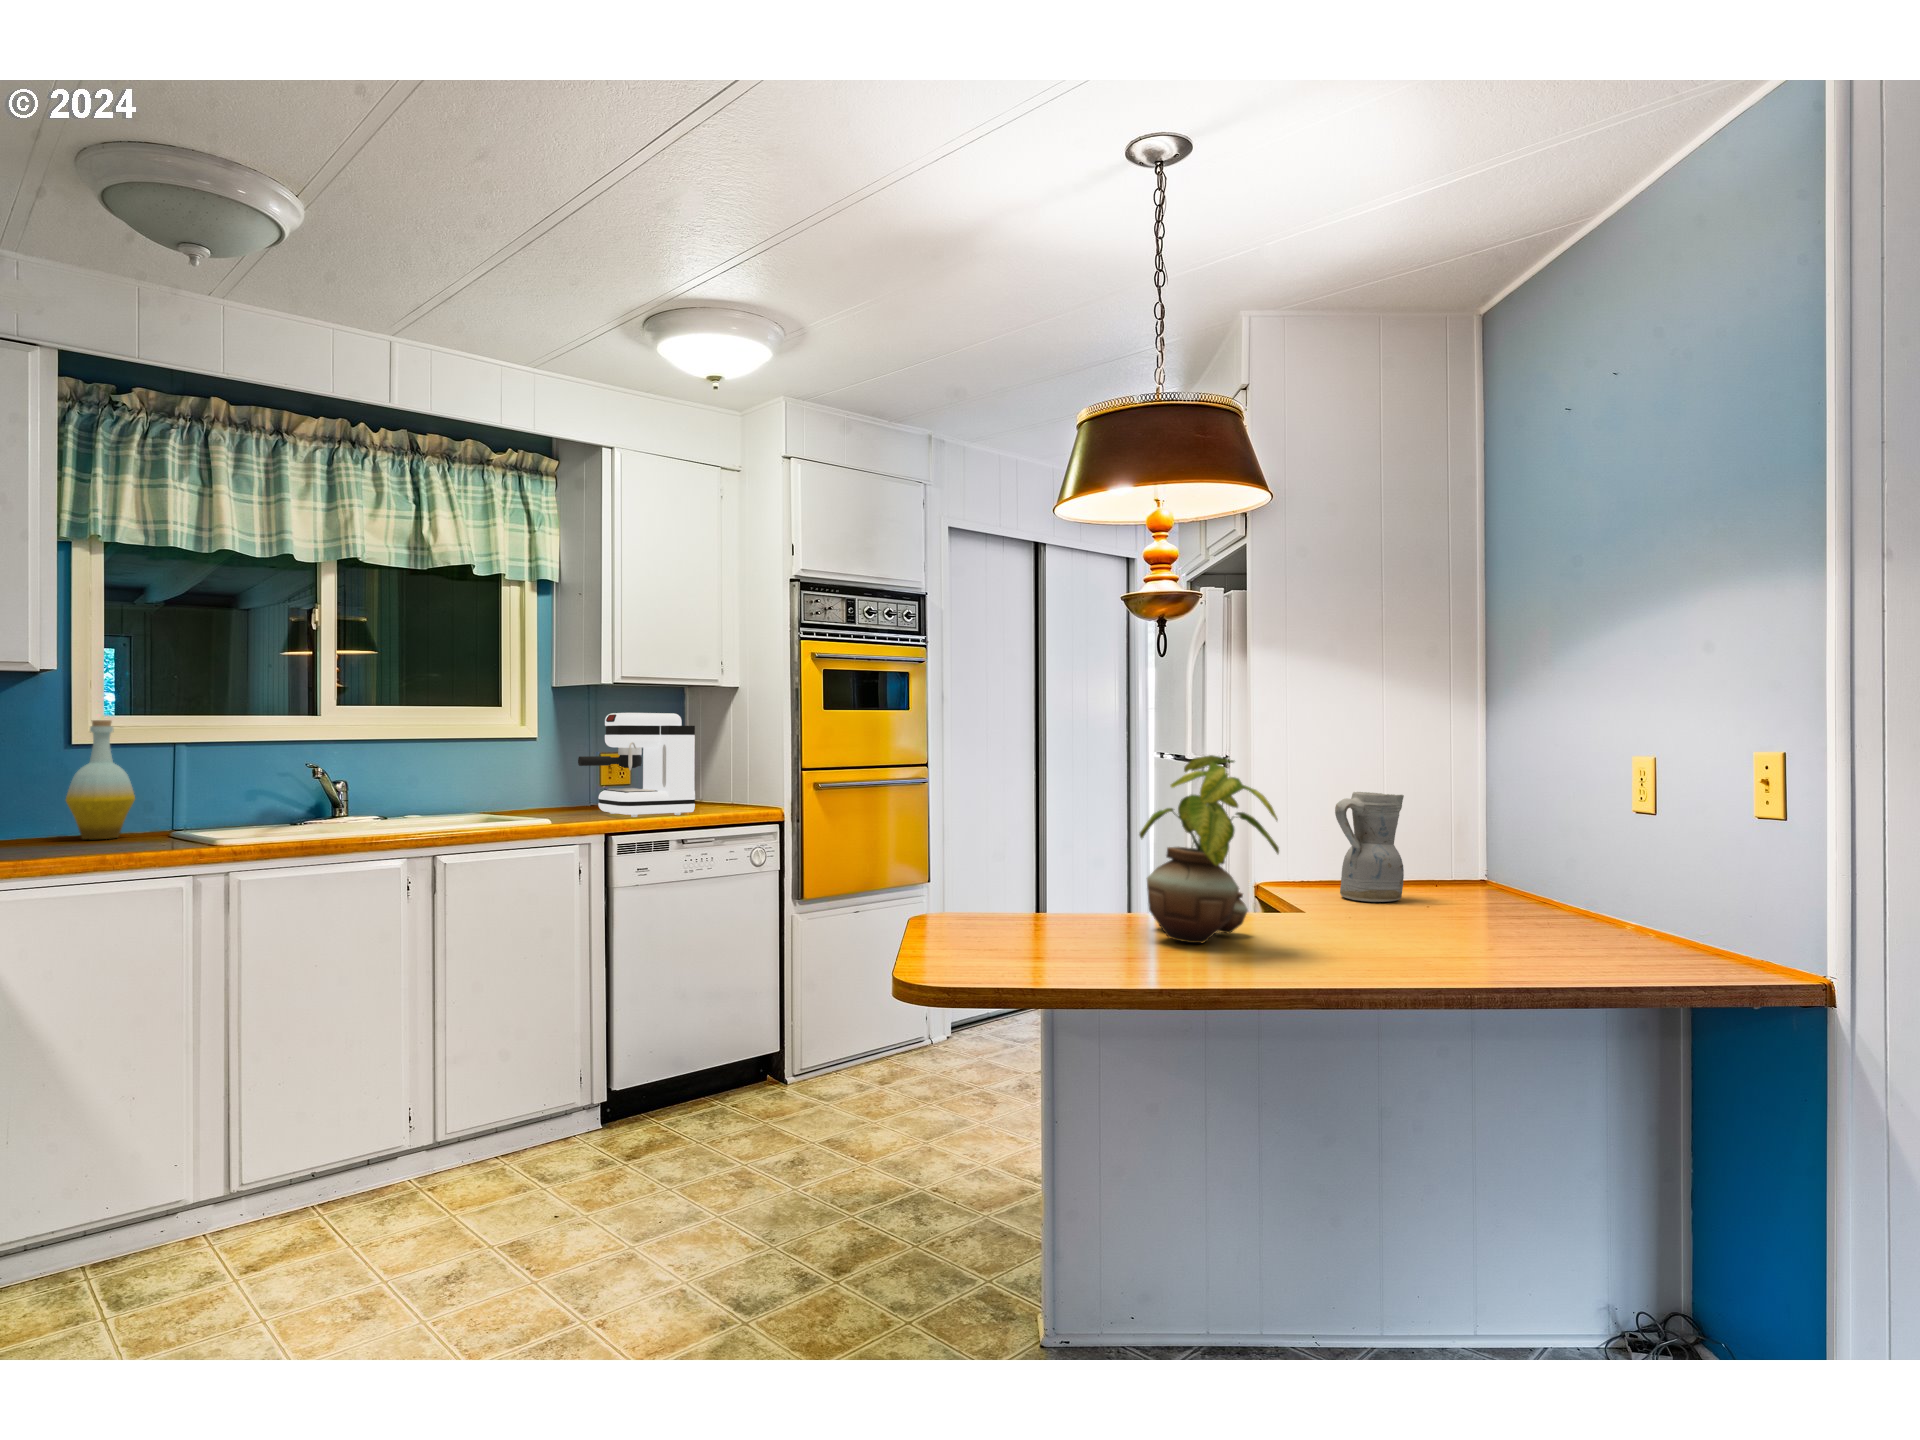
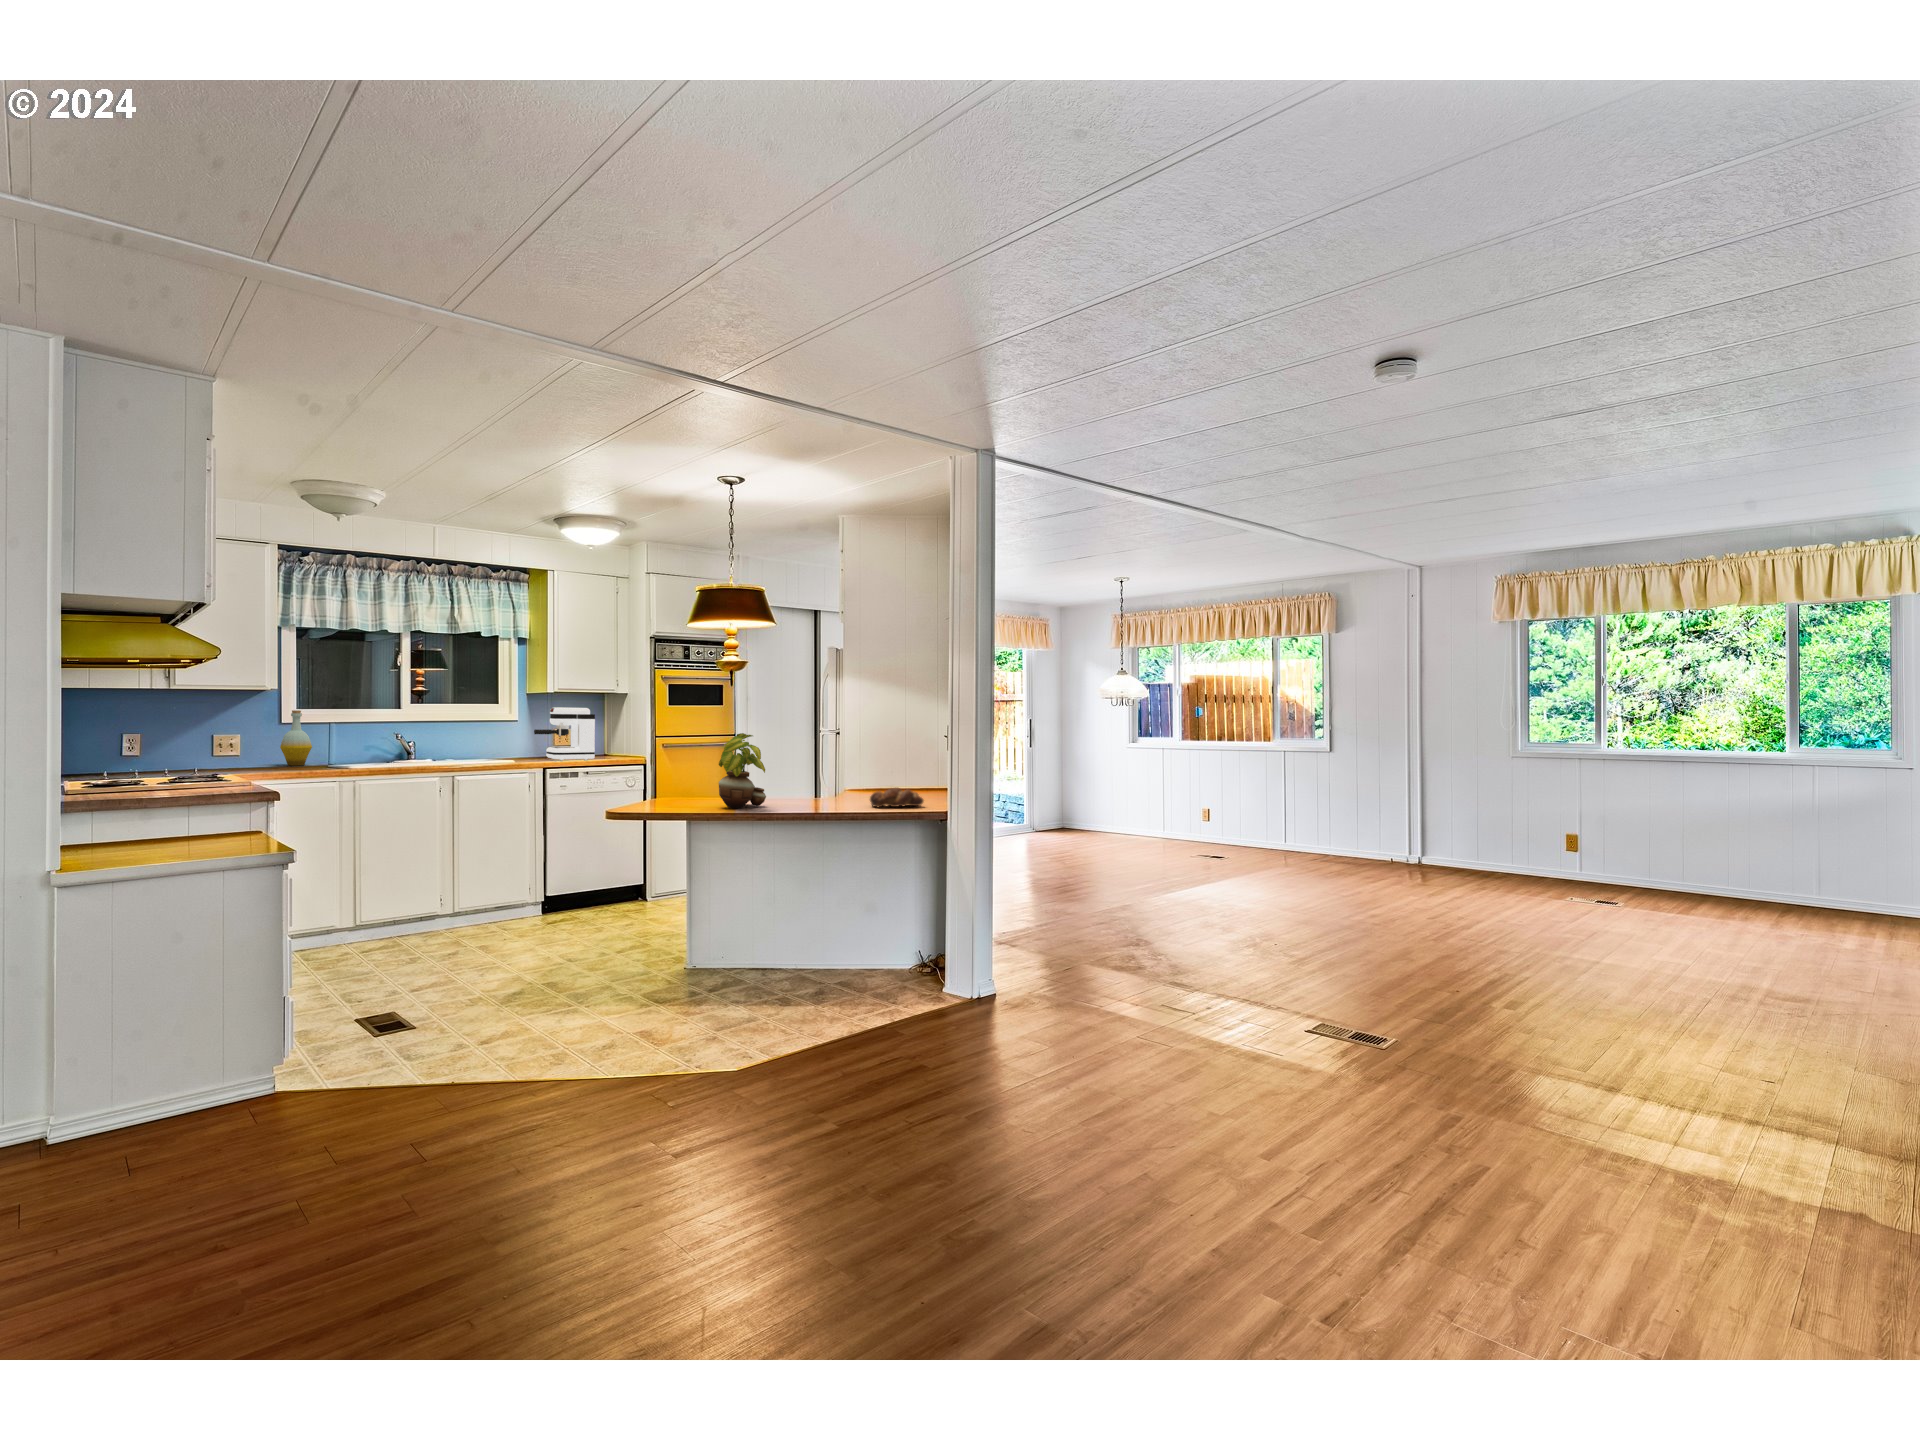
ceramic pitcher: present [1335,792,1404,902] -> none [847,750,880,799]
bread loaf: none [1464,880,1595,931] -> present [870,788,924,807]

